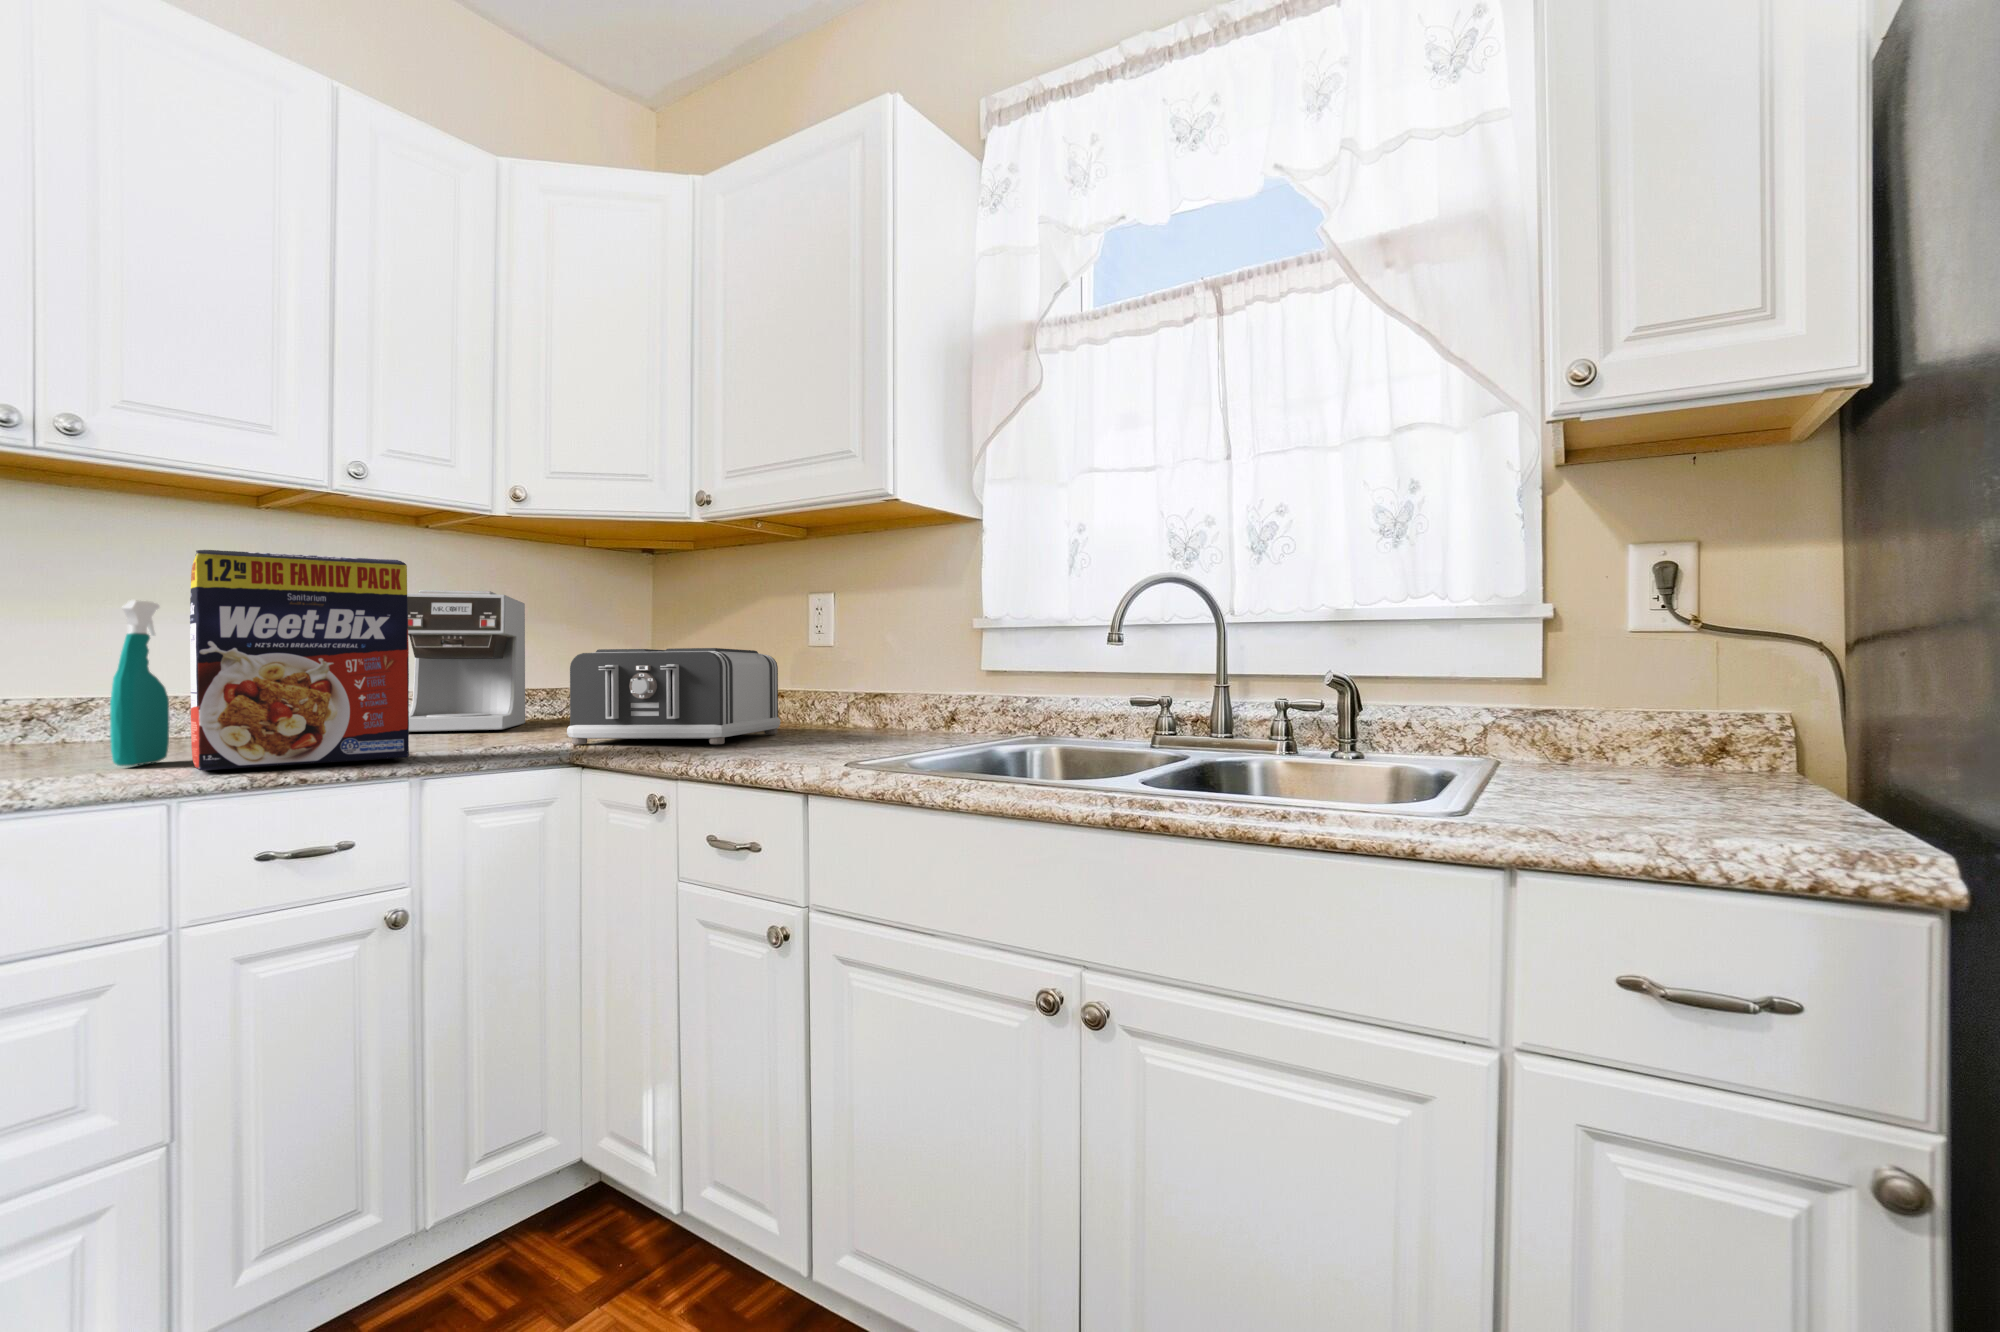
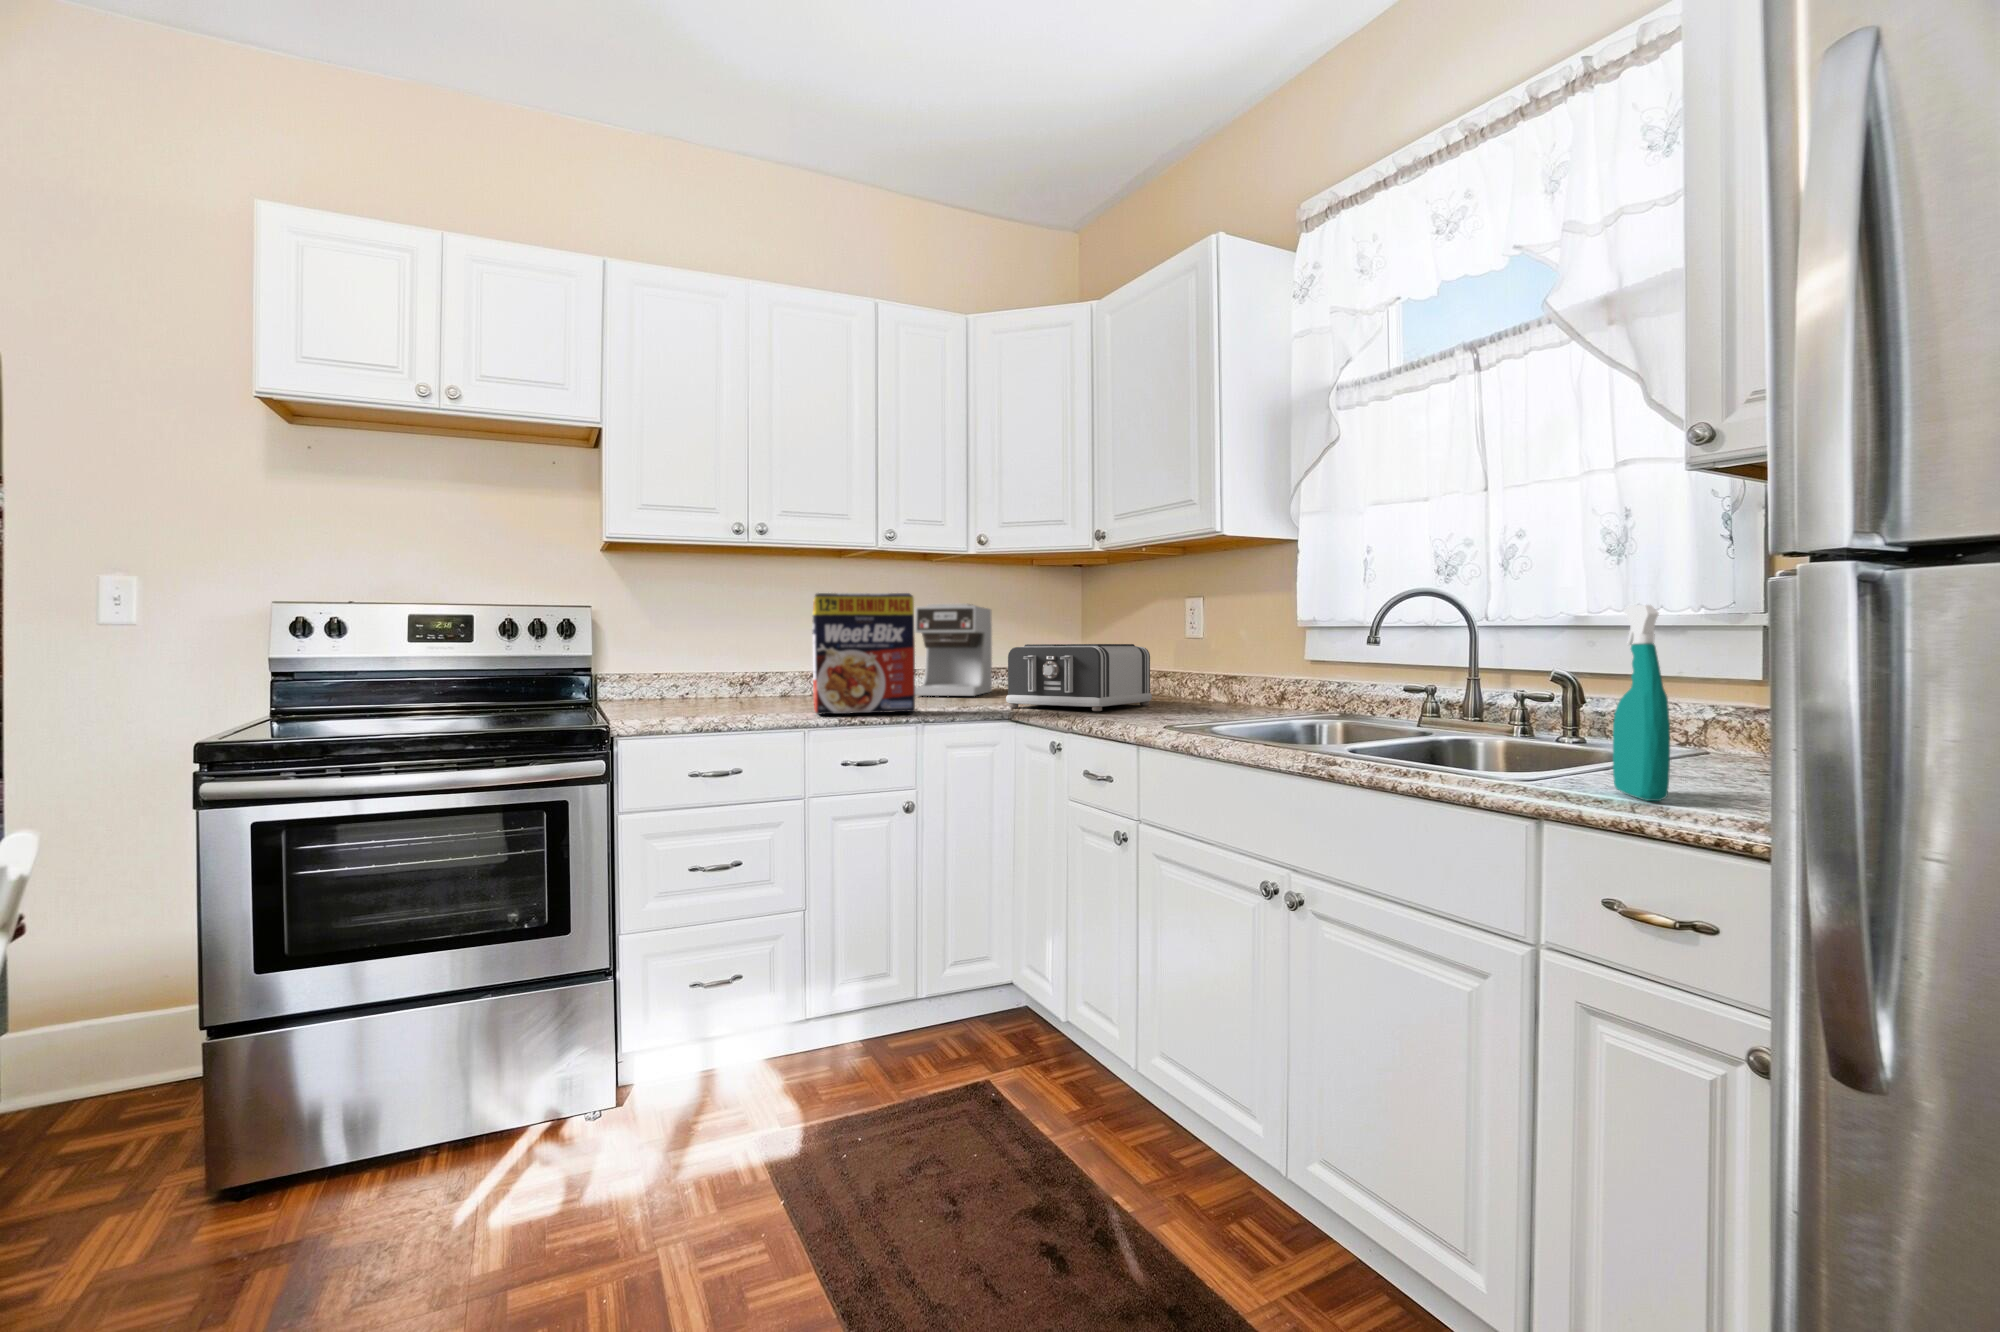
spray bottle: present [110,600,170,766] -> present [1613,605,1670,801]

